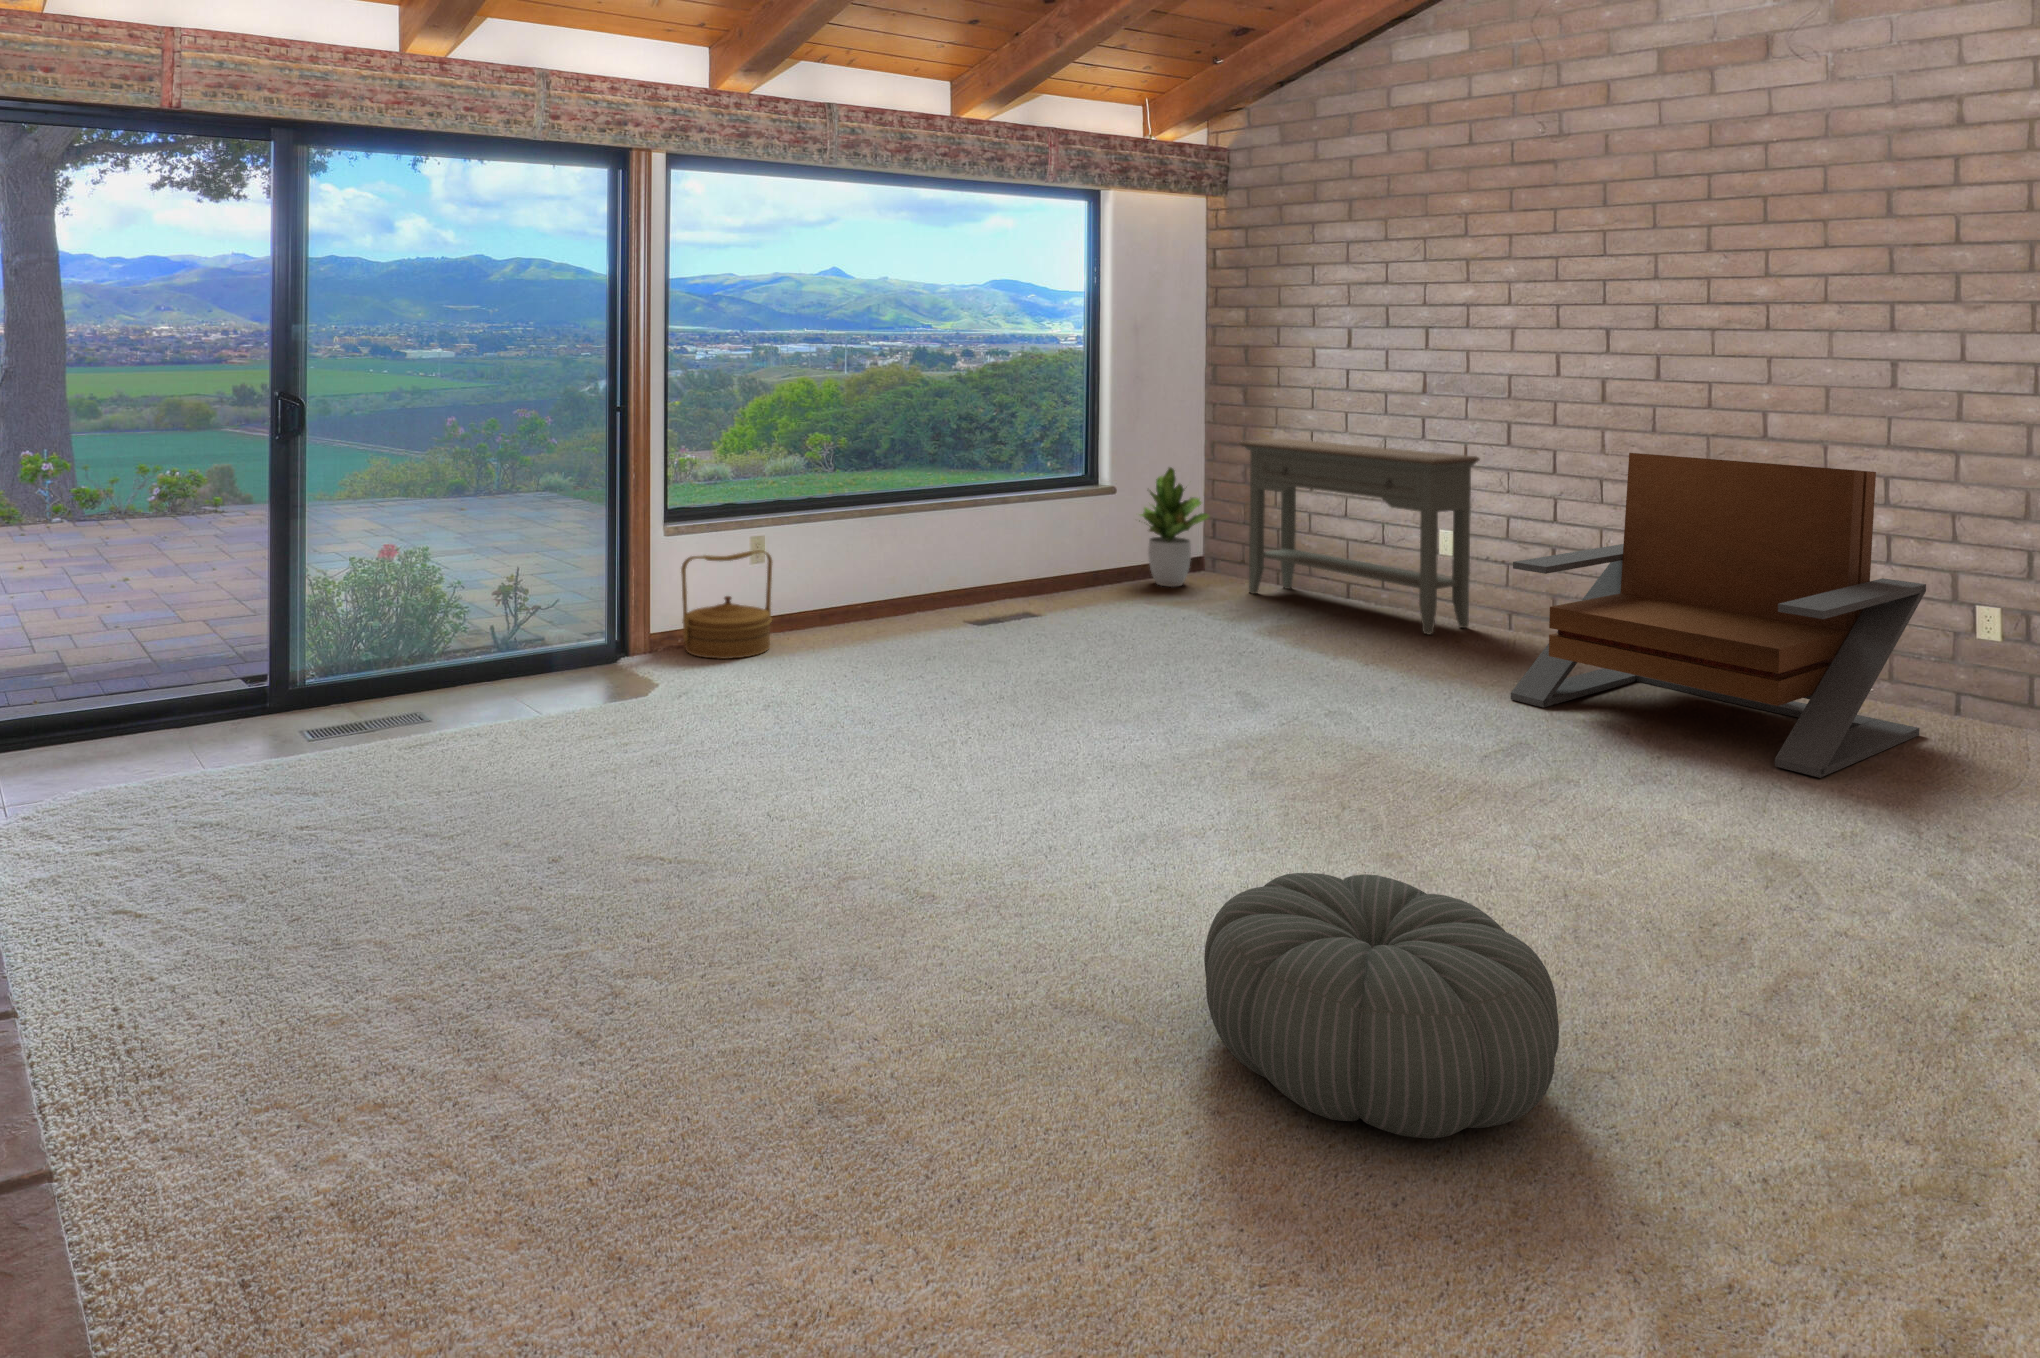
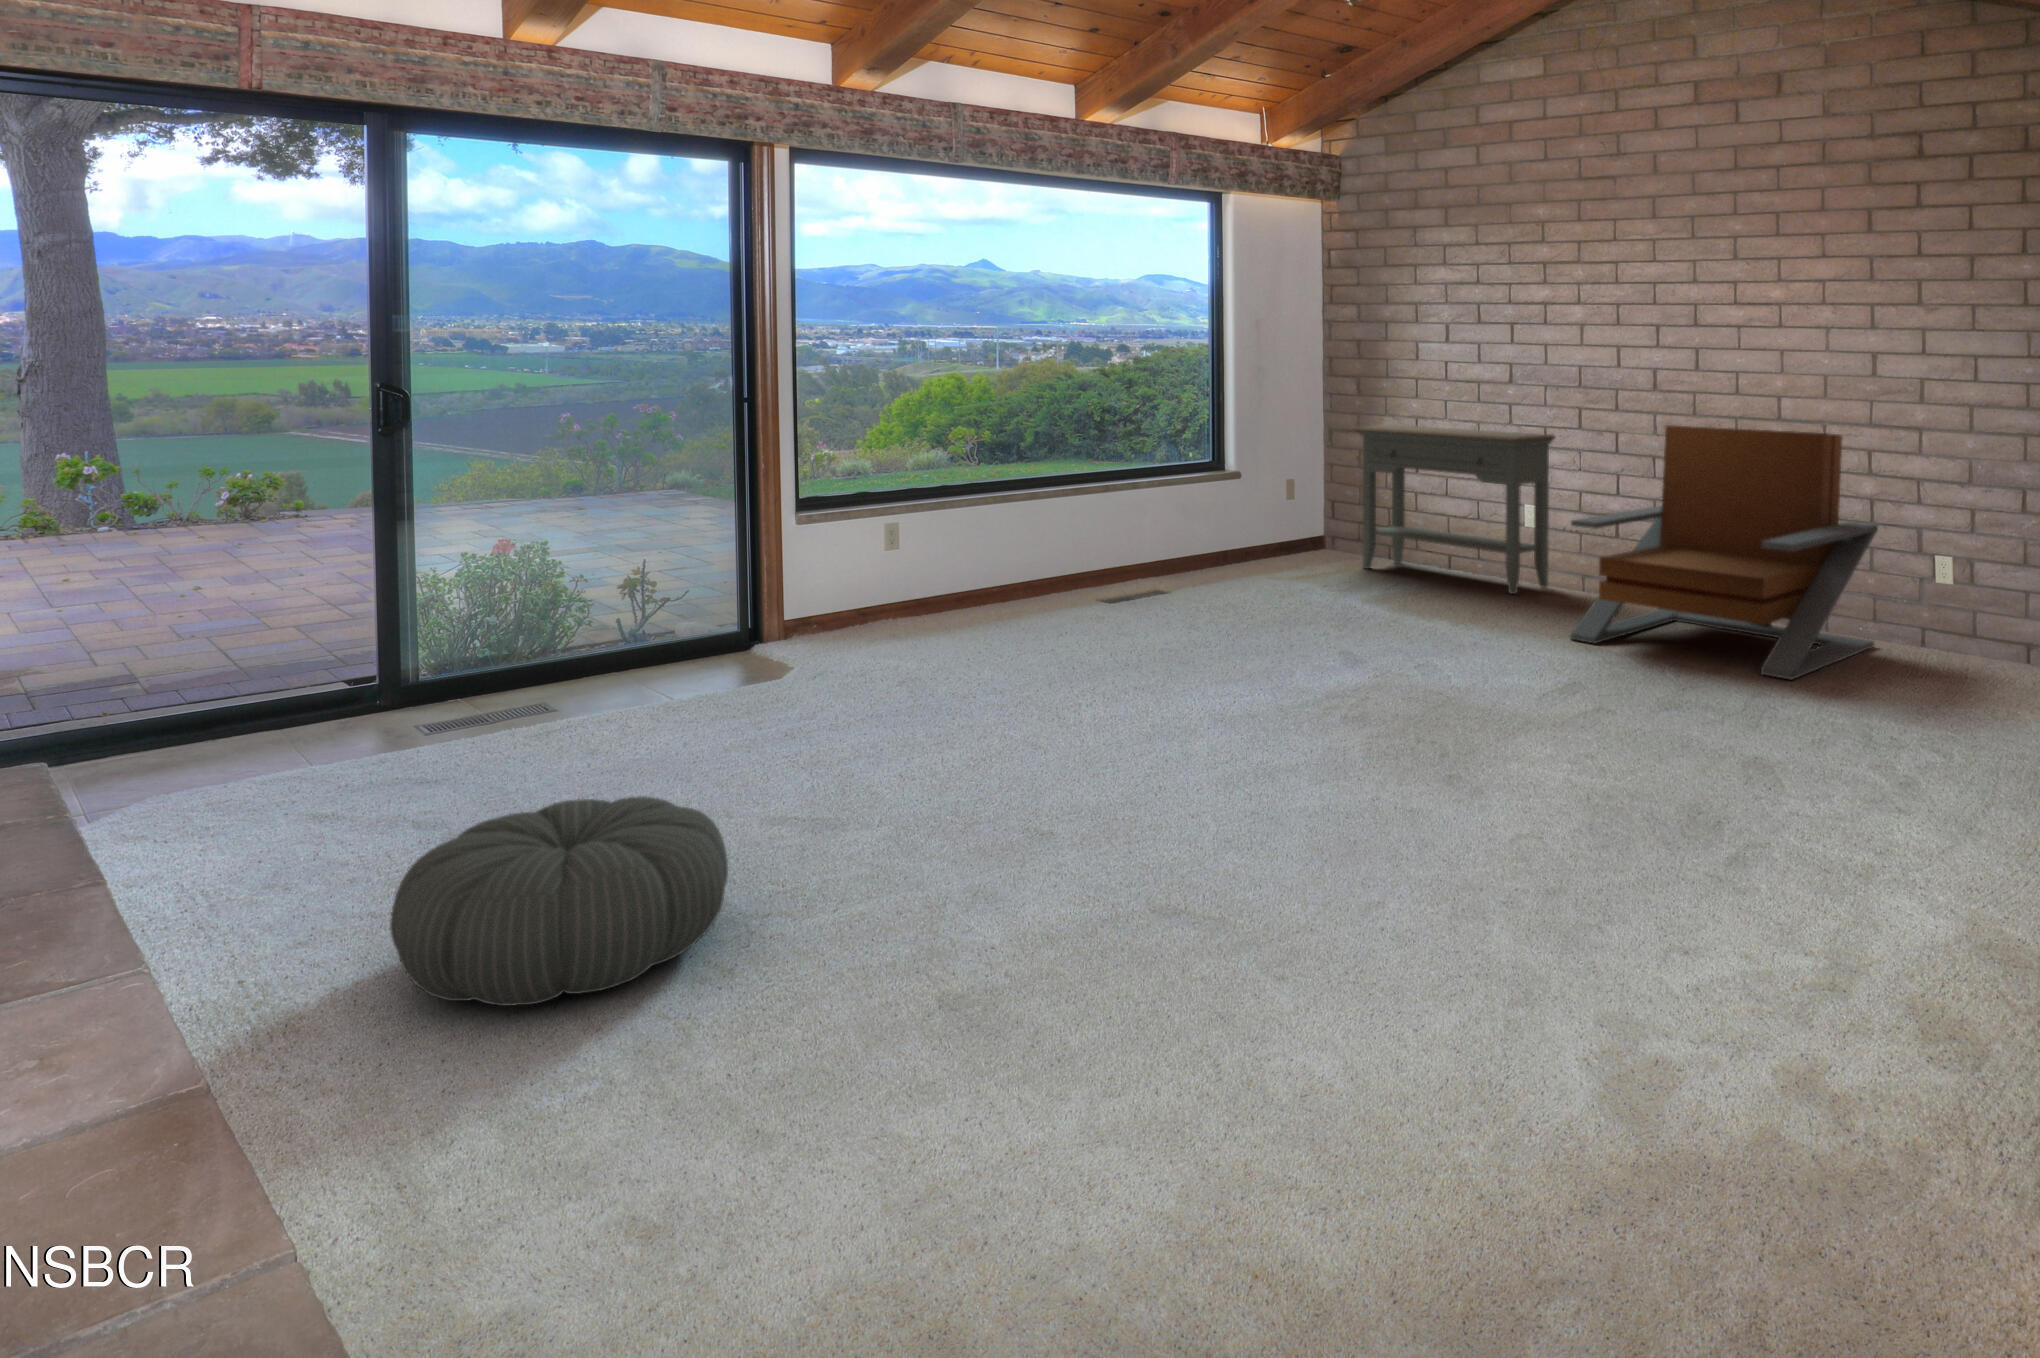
potted plant: present [1140,467,1210,587] -> none [1258,453,1328,566]
woven basket: present [681,550,773,659] -> none [809,539,903,646]
pouf: present [1204,873,1559,1139] -> present [390,796,728,1006]

